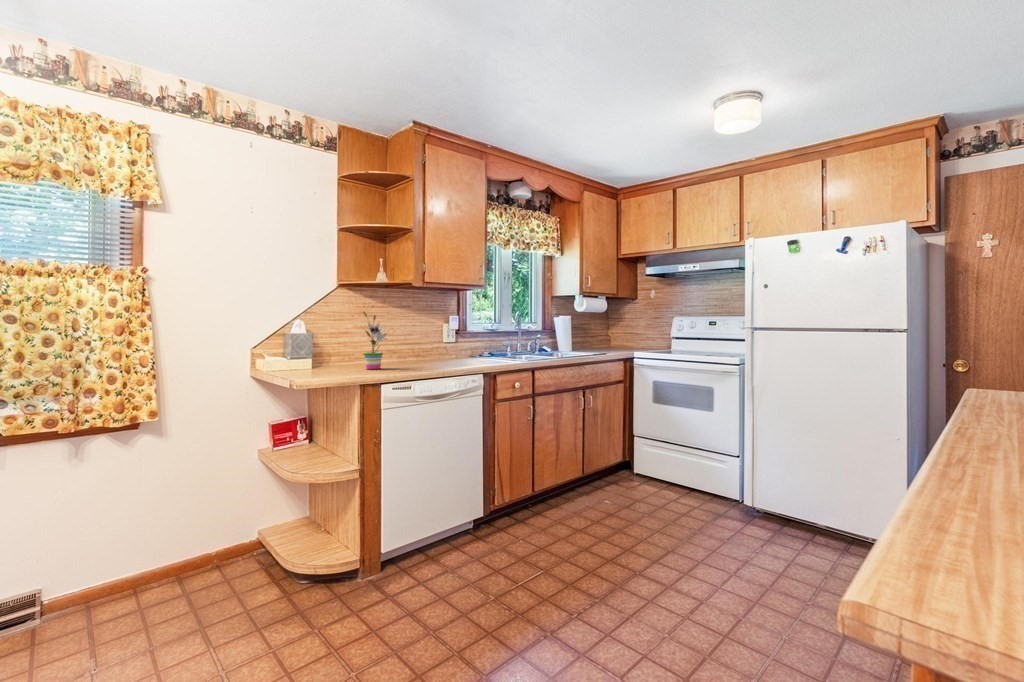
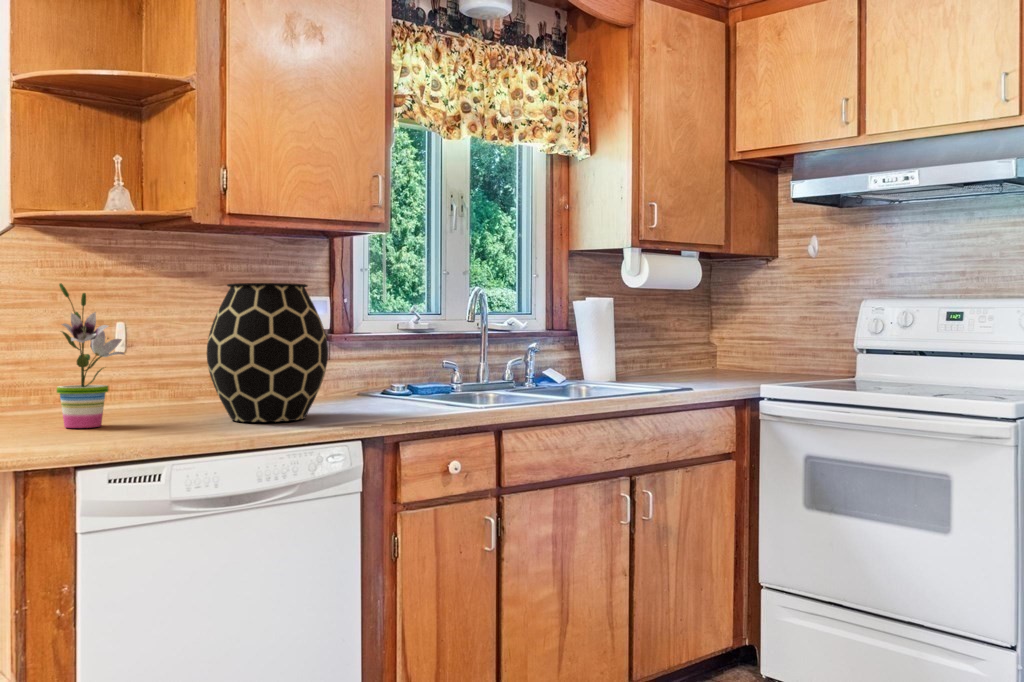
vase: none [420,311,468,367] -> present [207,283,328,422]

